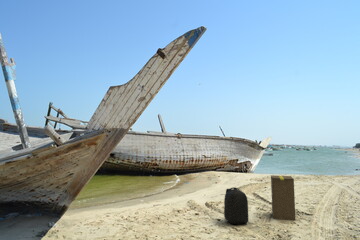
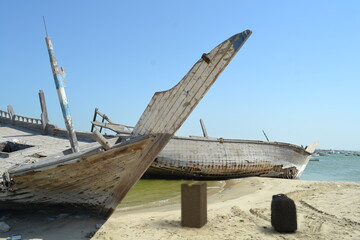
cardboard box: present [271,175,295,220] -> present [181,181,207,228]

